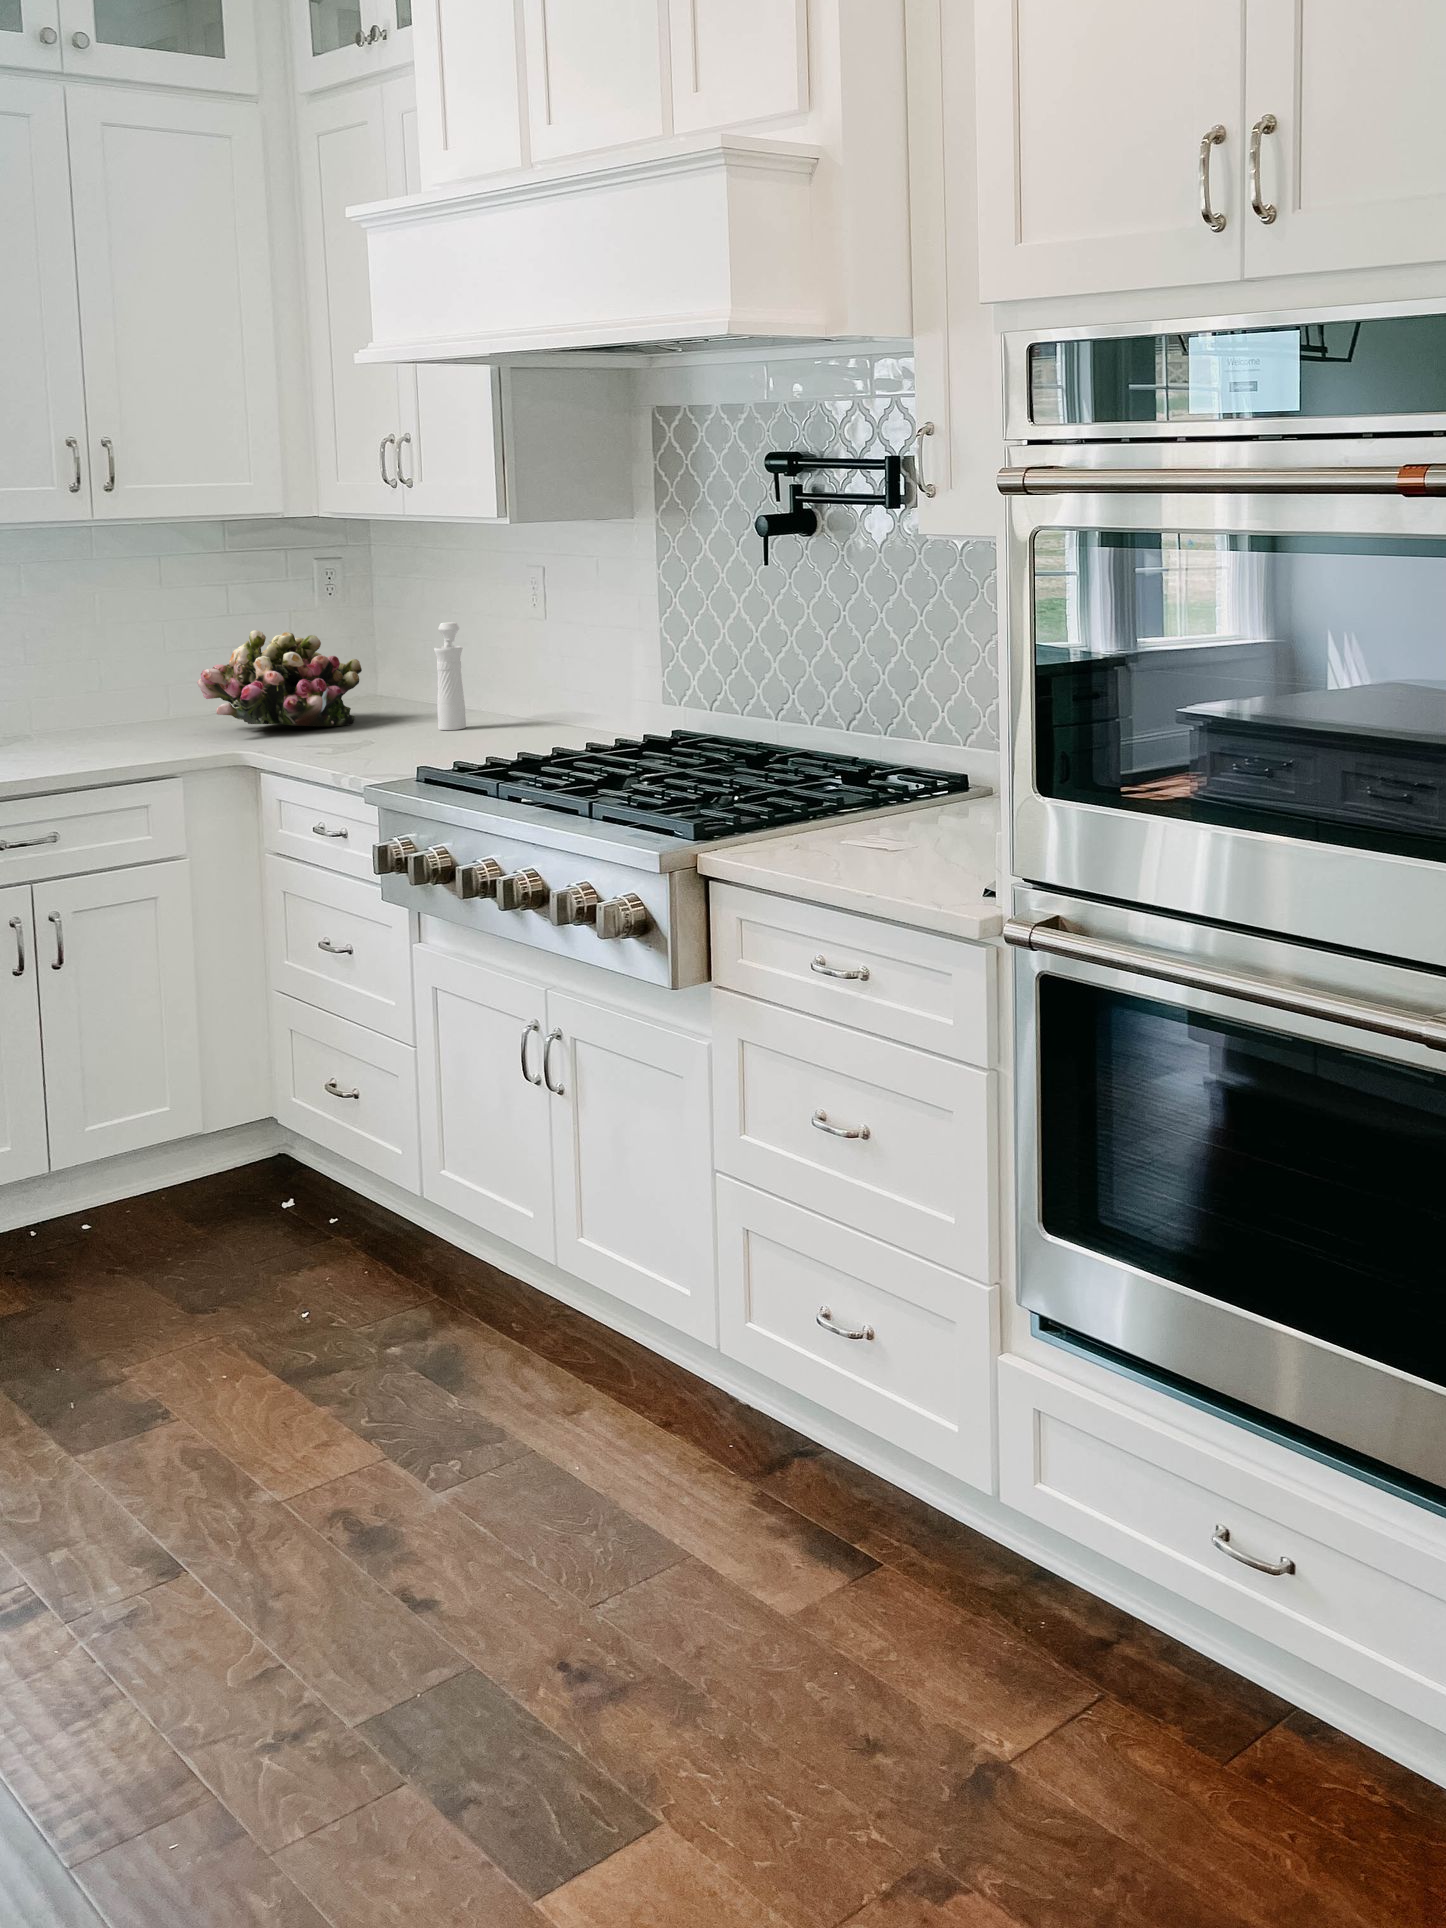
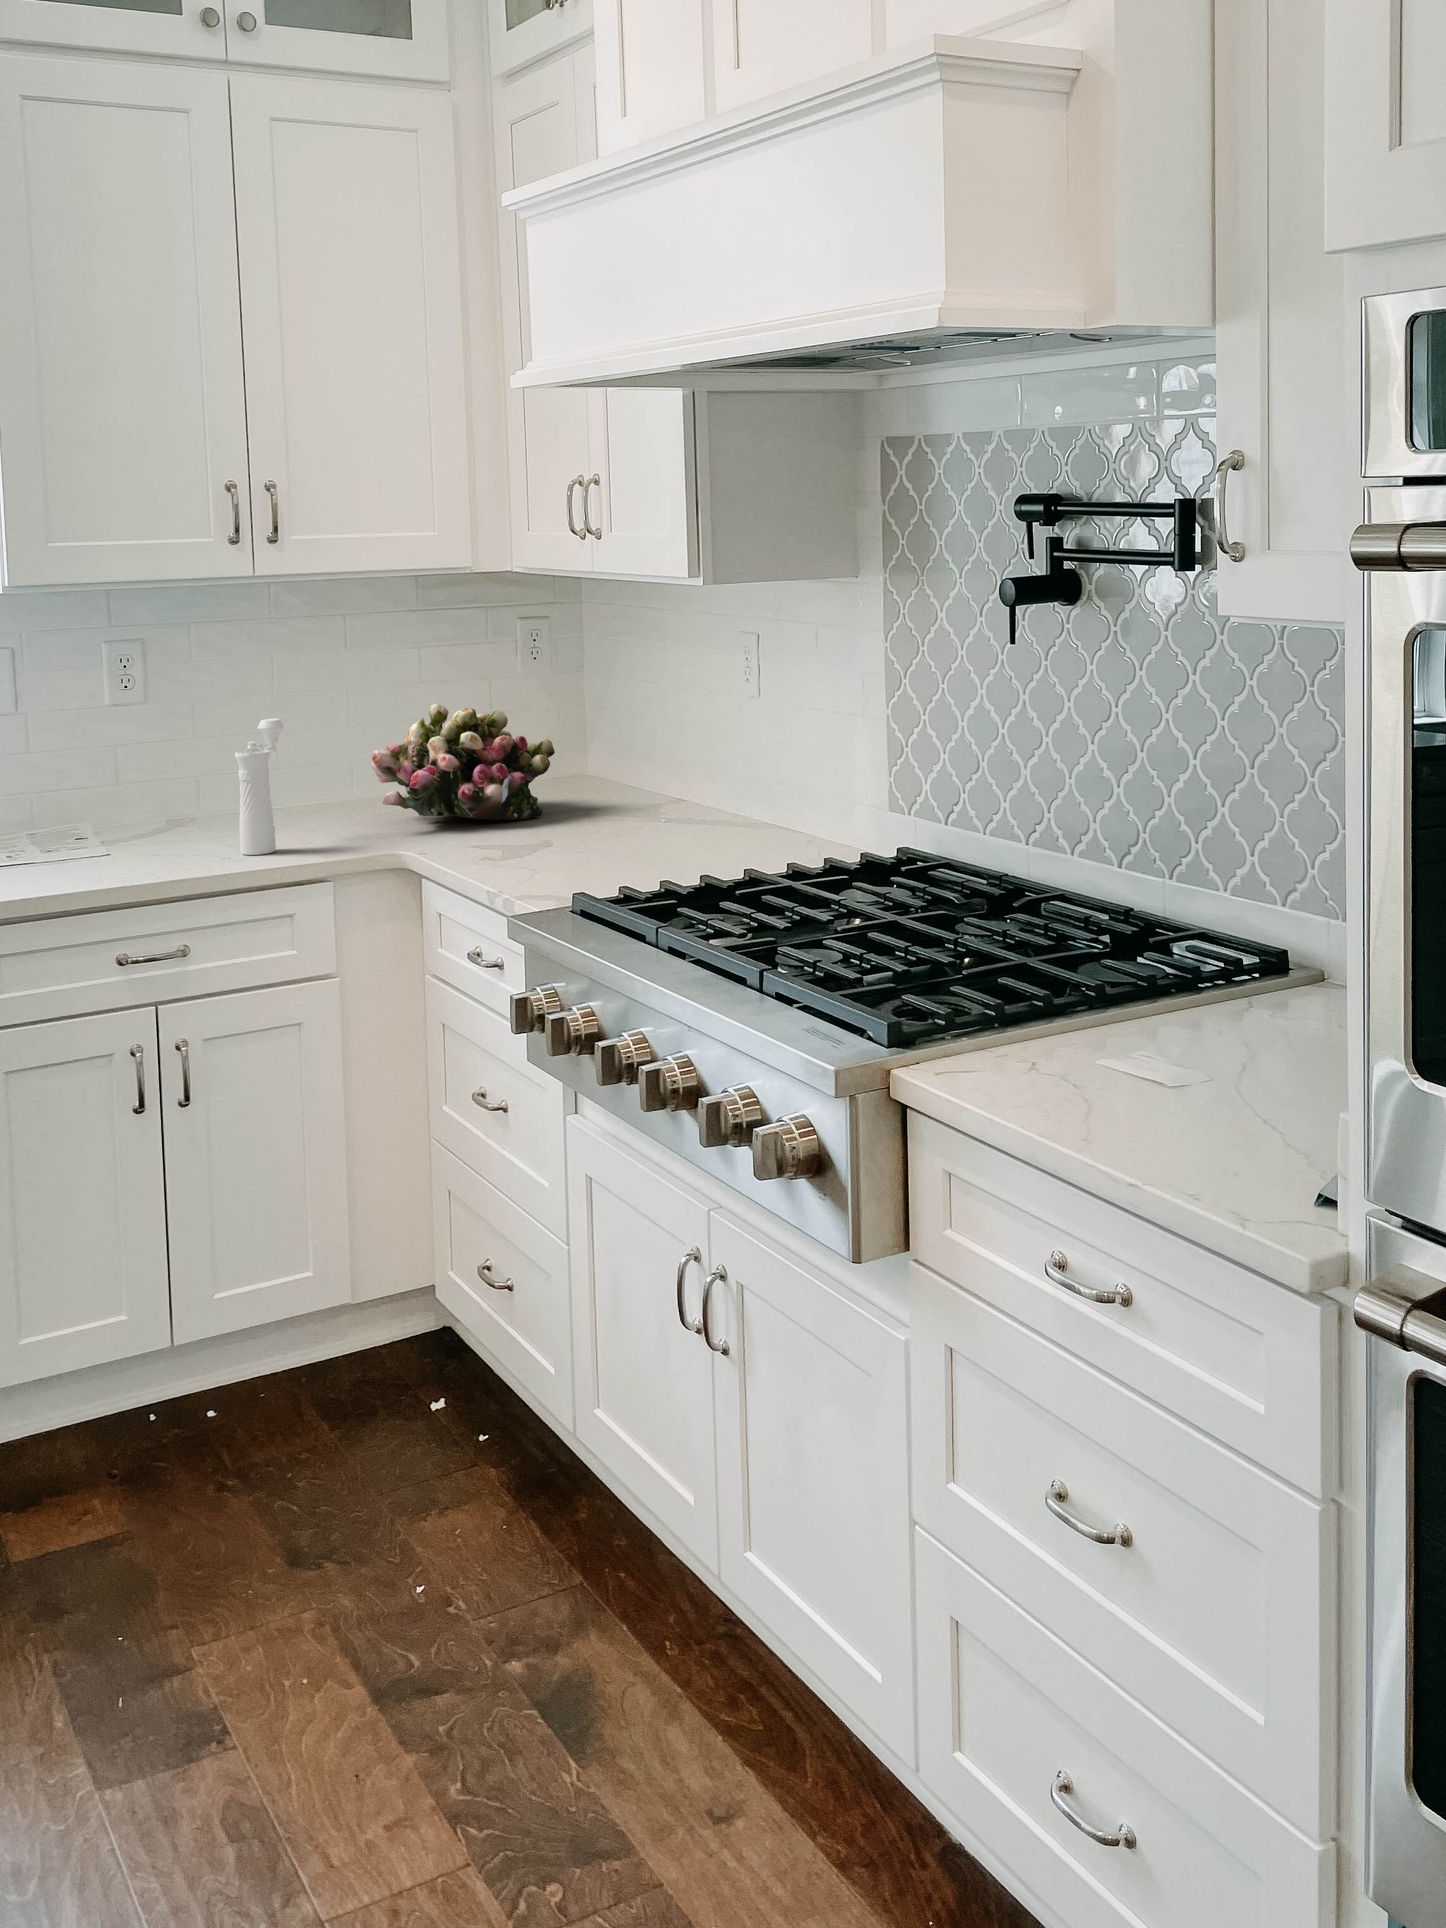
pepper mill: present [434,622,466,730] -> present [235,719,284,855]

